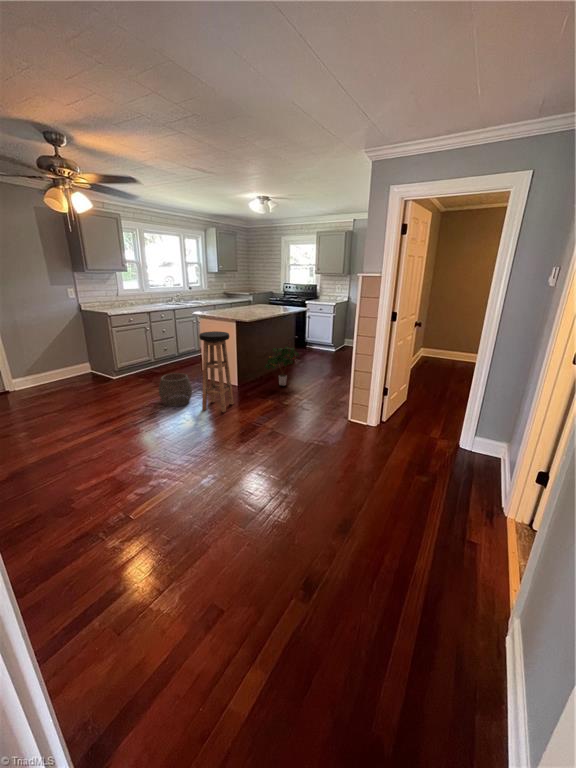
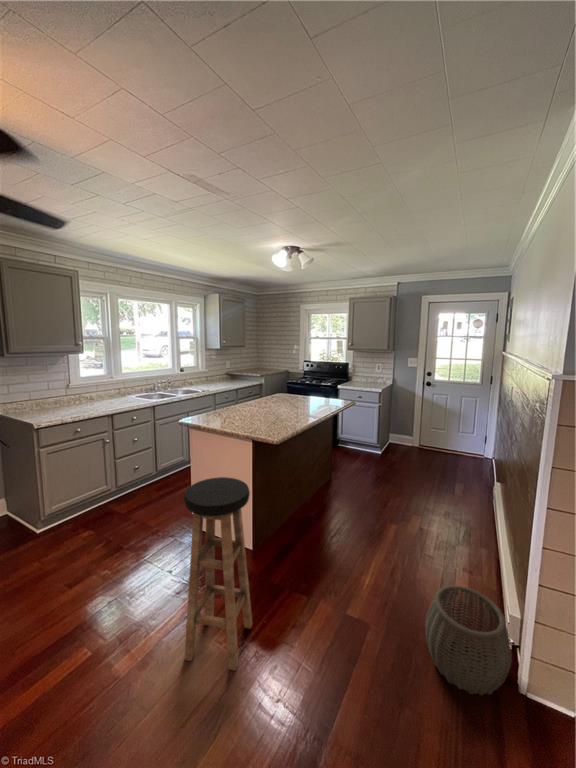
potted plant: present [265,347,299,385] -> none [303,477,361,548]
woven basket: present [159,373,192,406] -> present [425,585,512,695]

